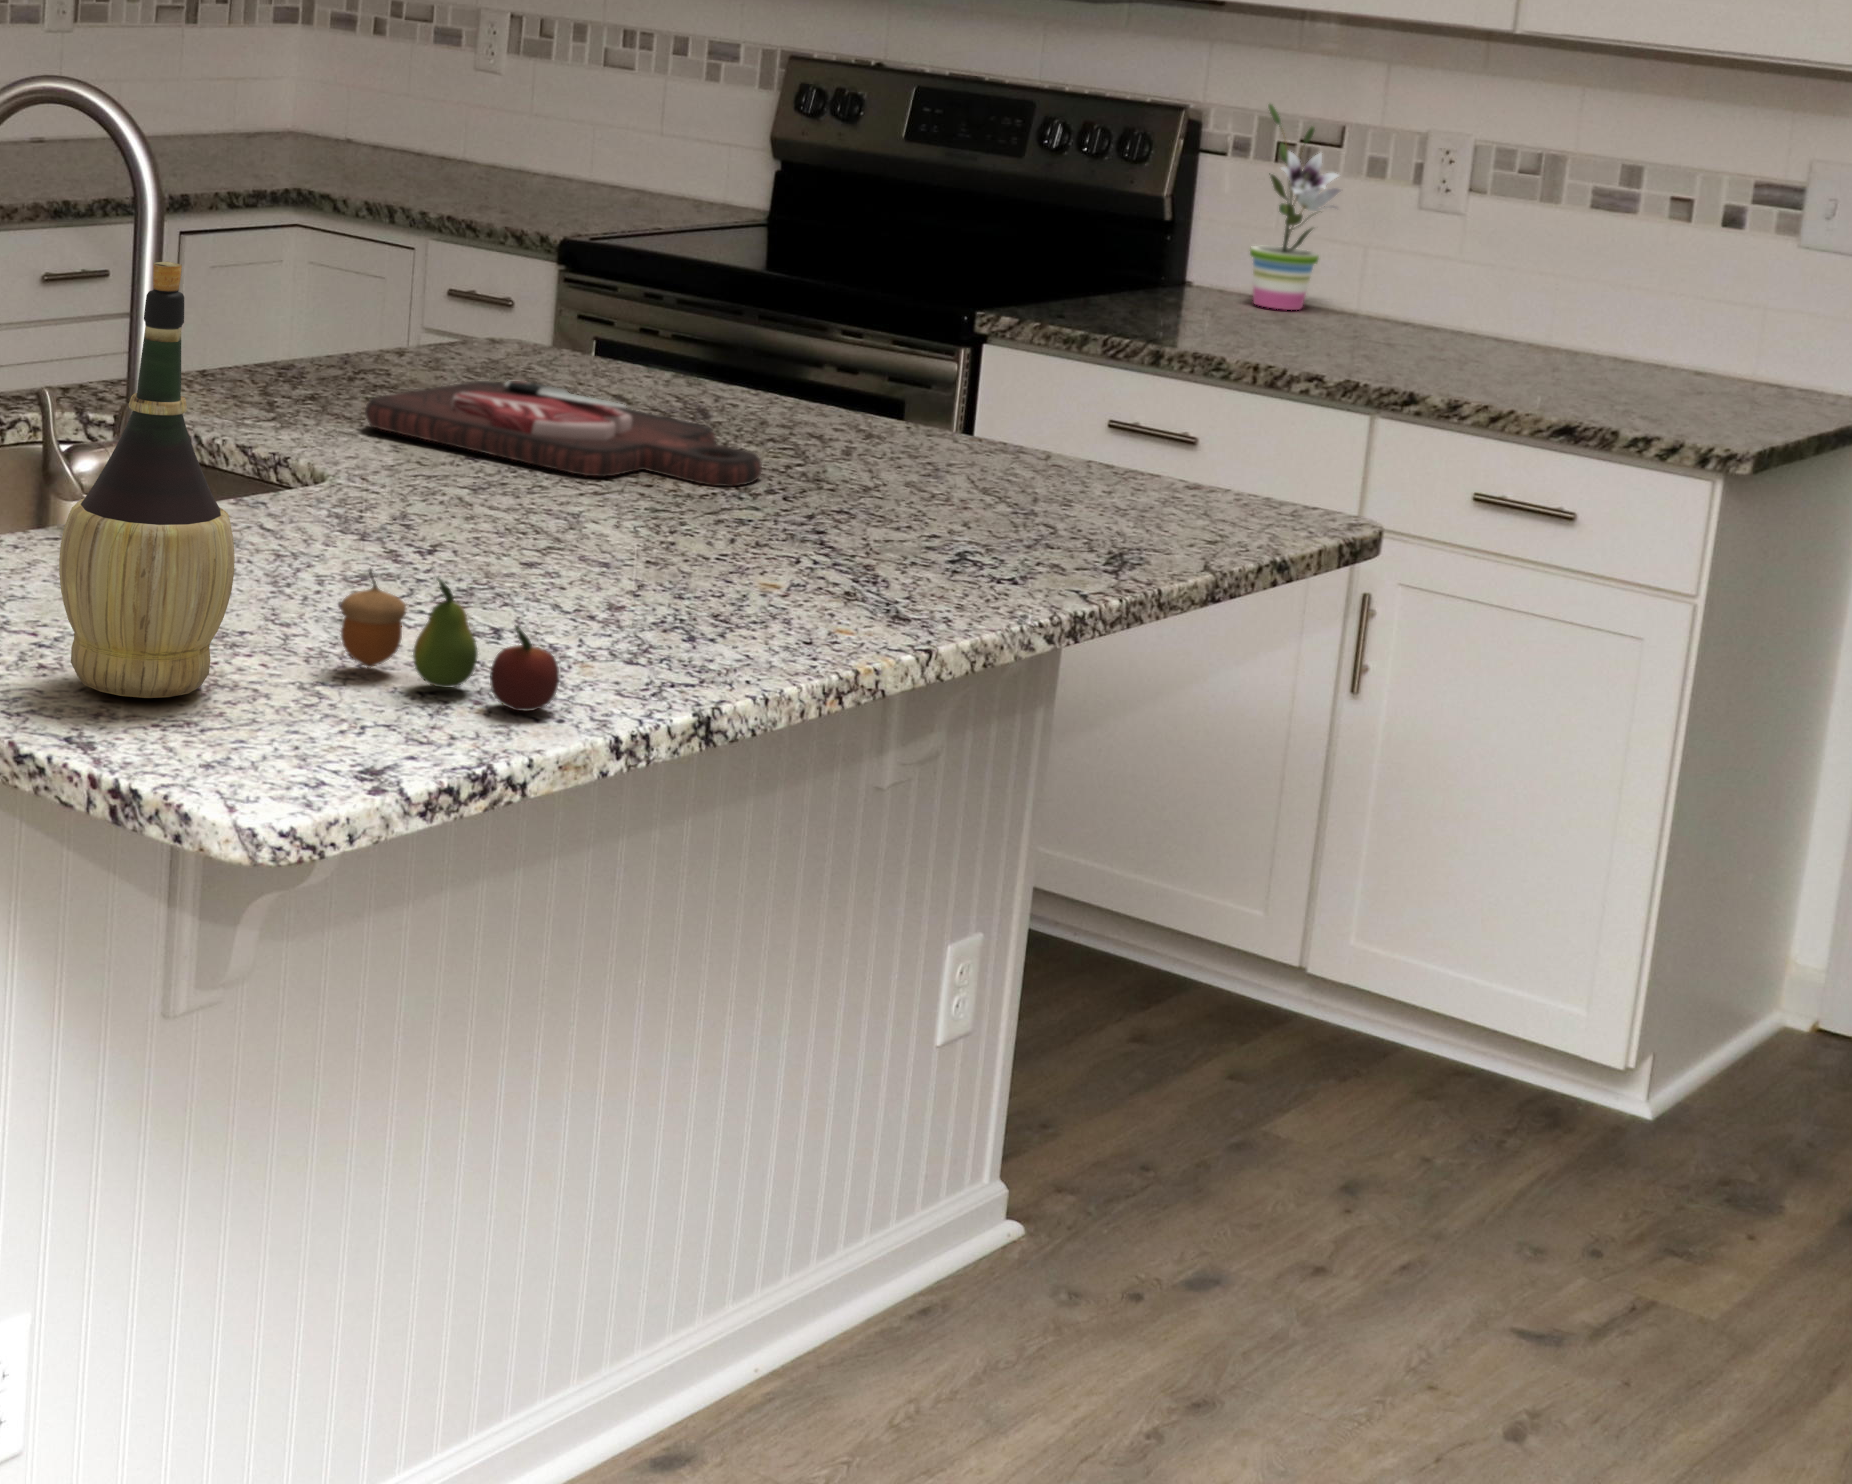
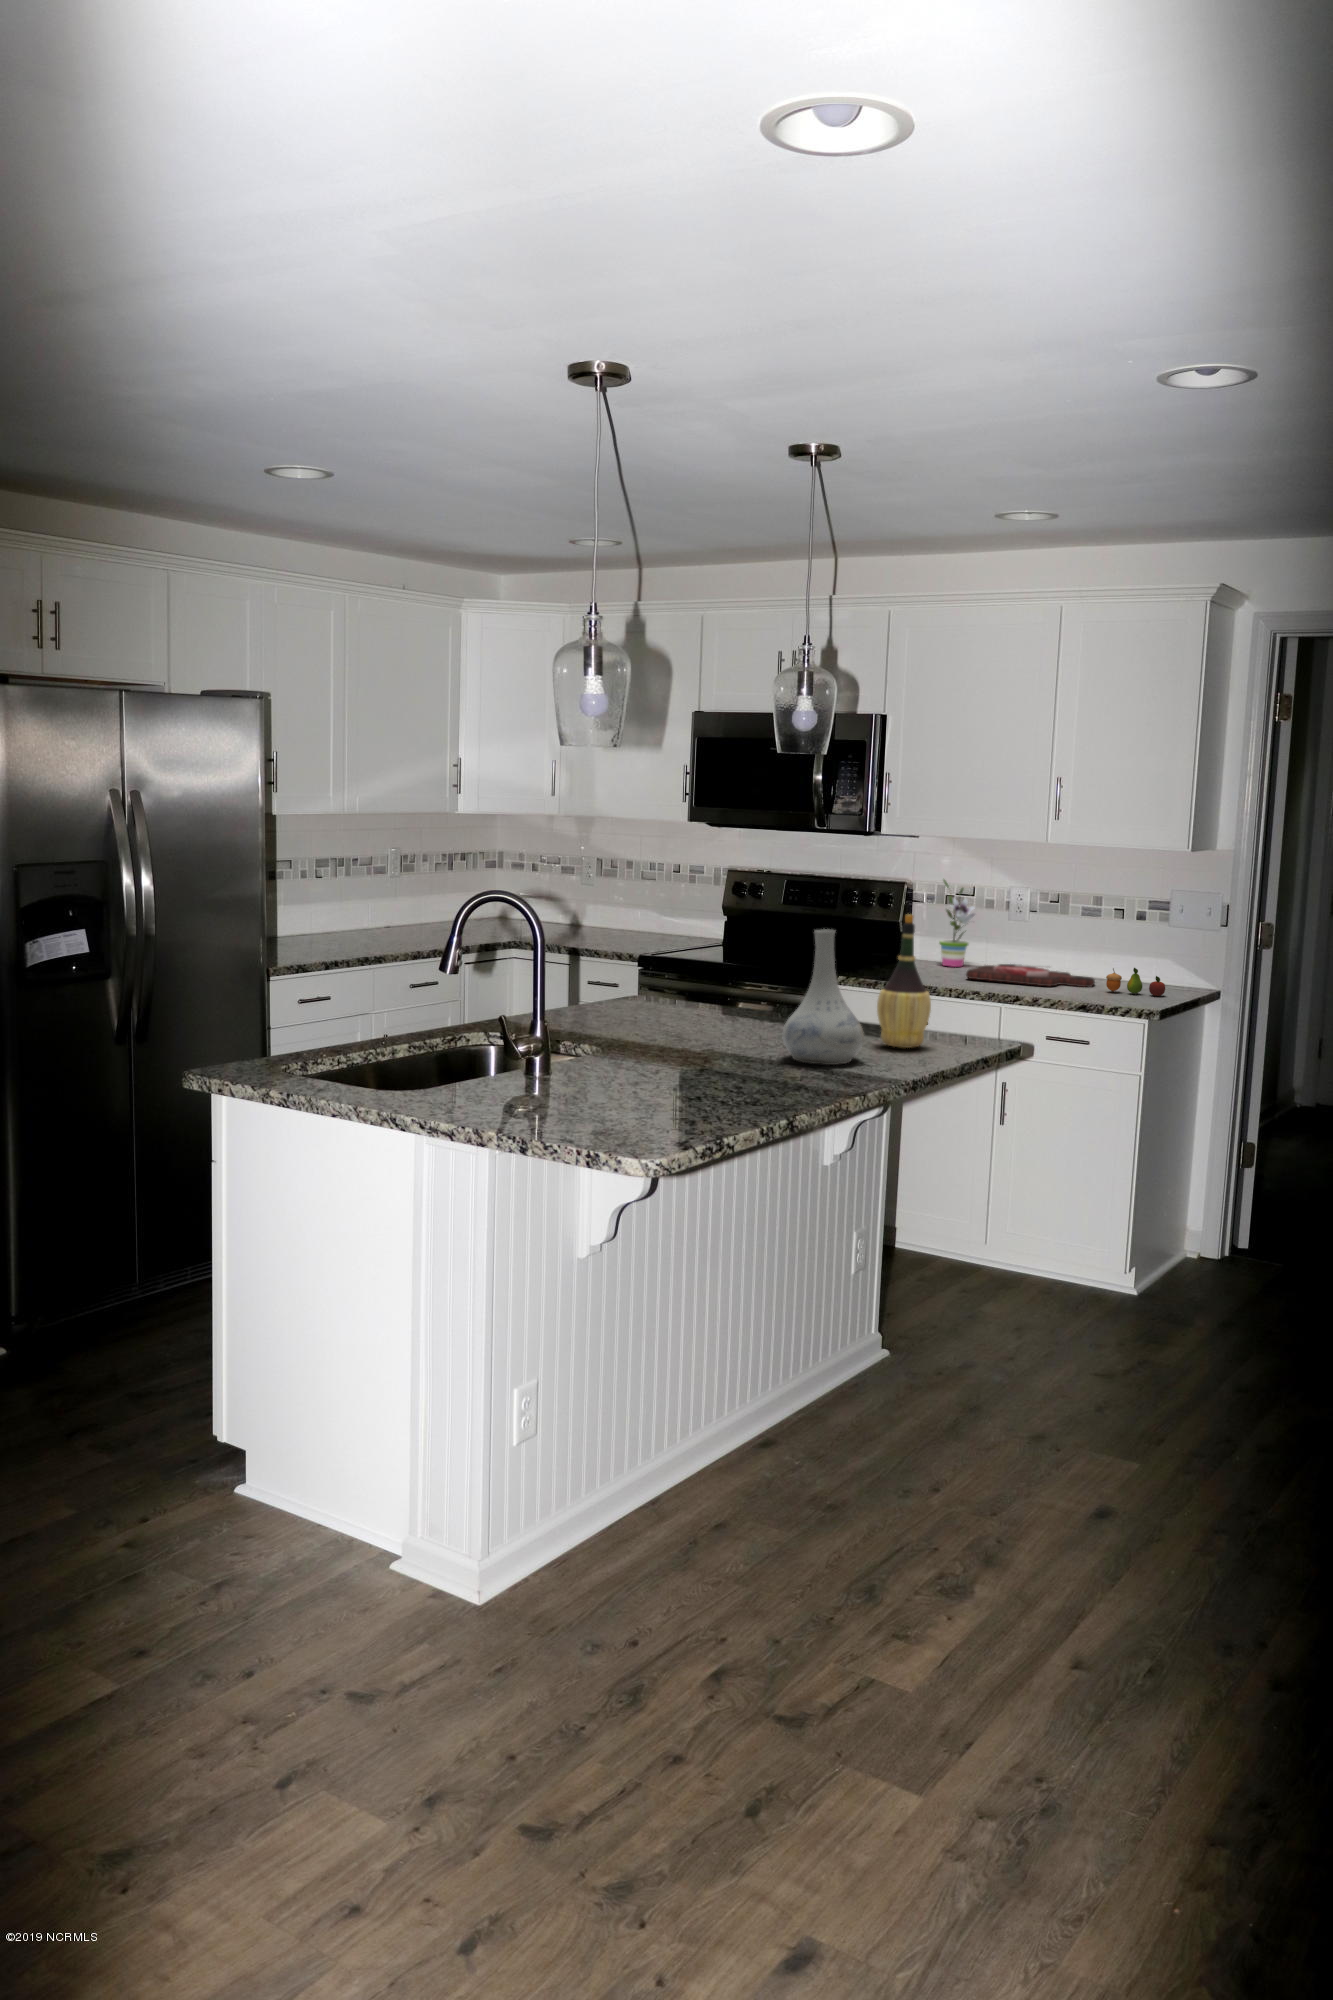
vase: none [756,226,955,562] -> present [782,929,864,1065]
wine bottle: present [59,262,235,698] -> present [877,914,931,1048]
cutting board: present [365,381,762,486] -> present [966,964,1095,987]
fruit: present [341,569,559,711] -> present [1106,968,1165,996]

